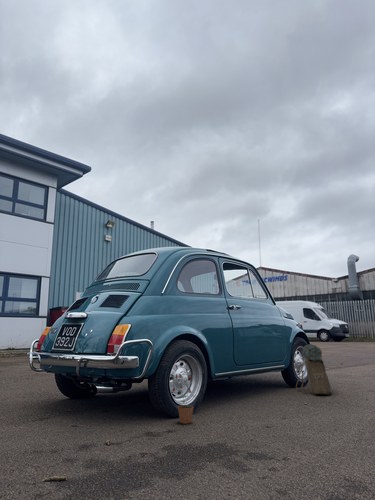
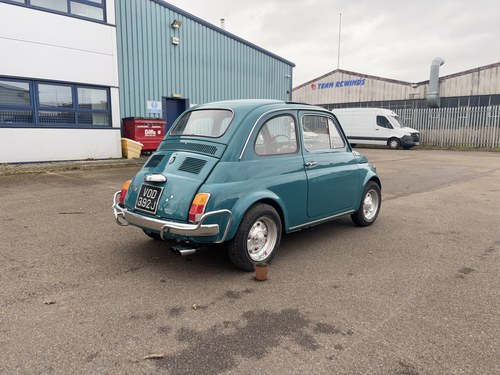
backpack: present [296,344,331,395] -> none [363,190,396,239]

